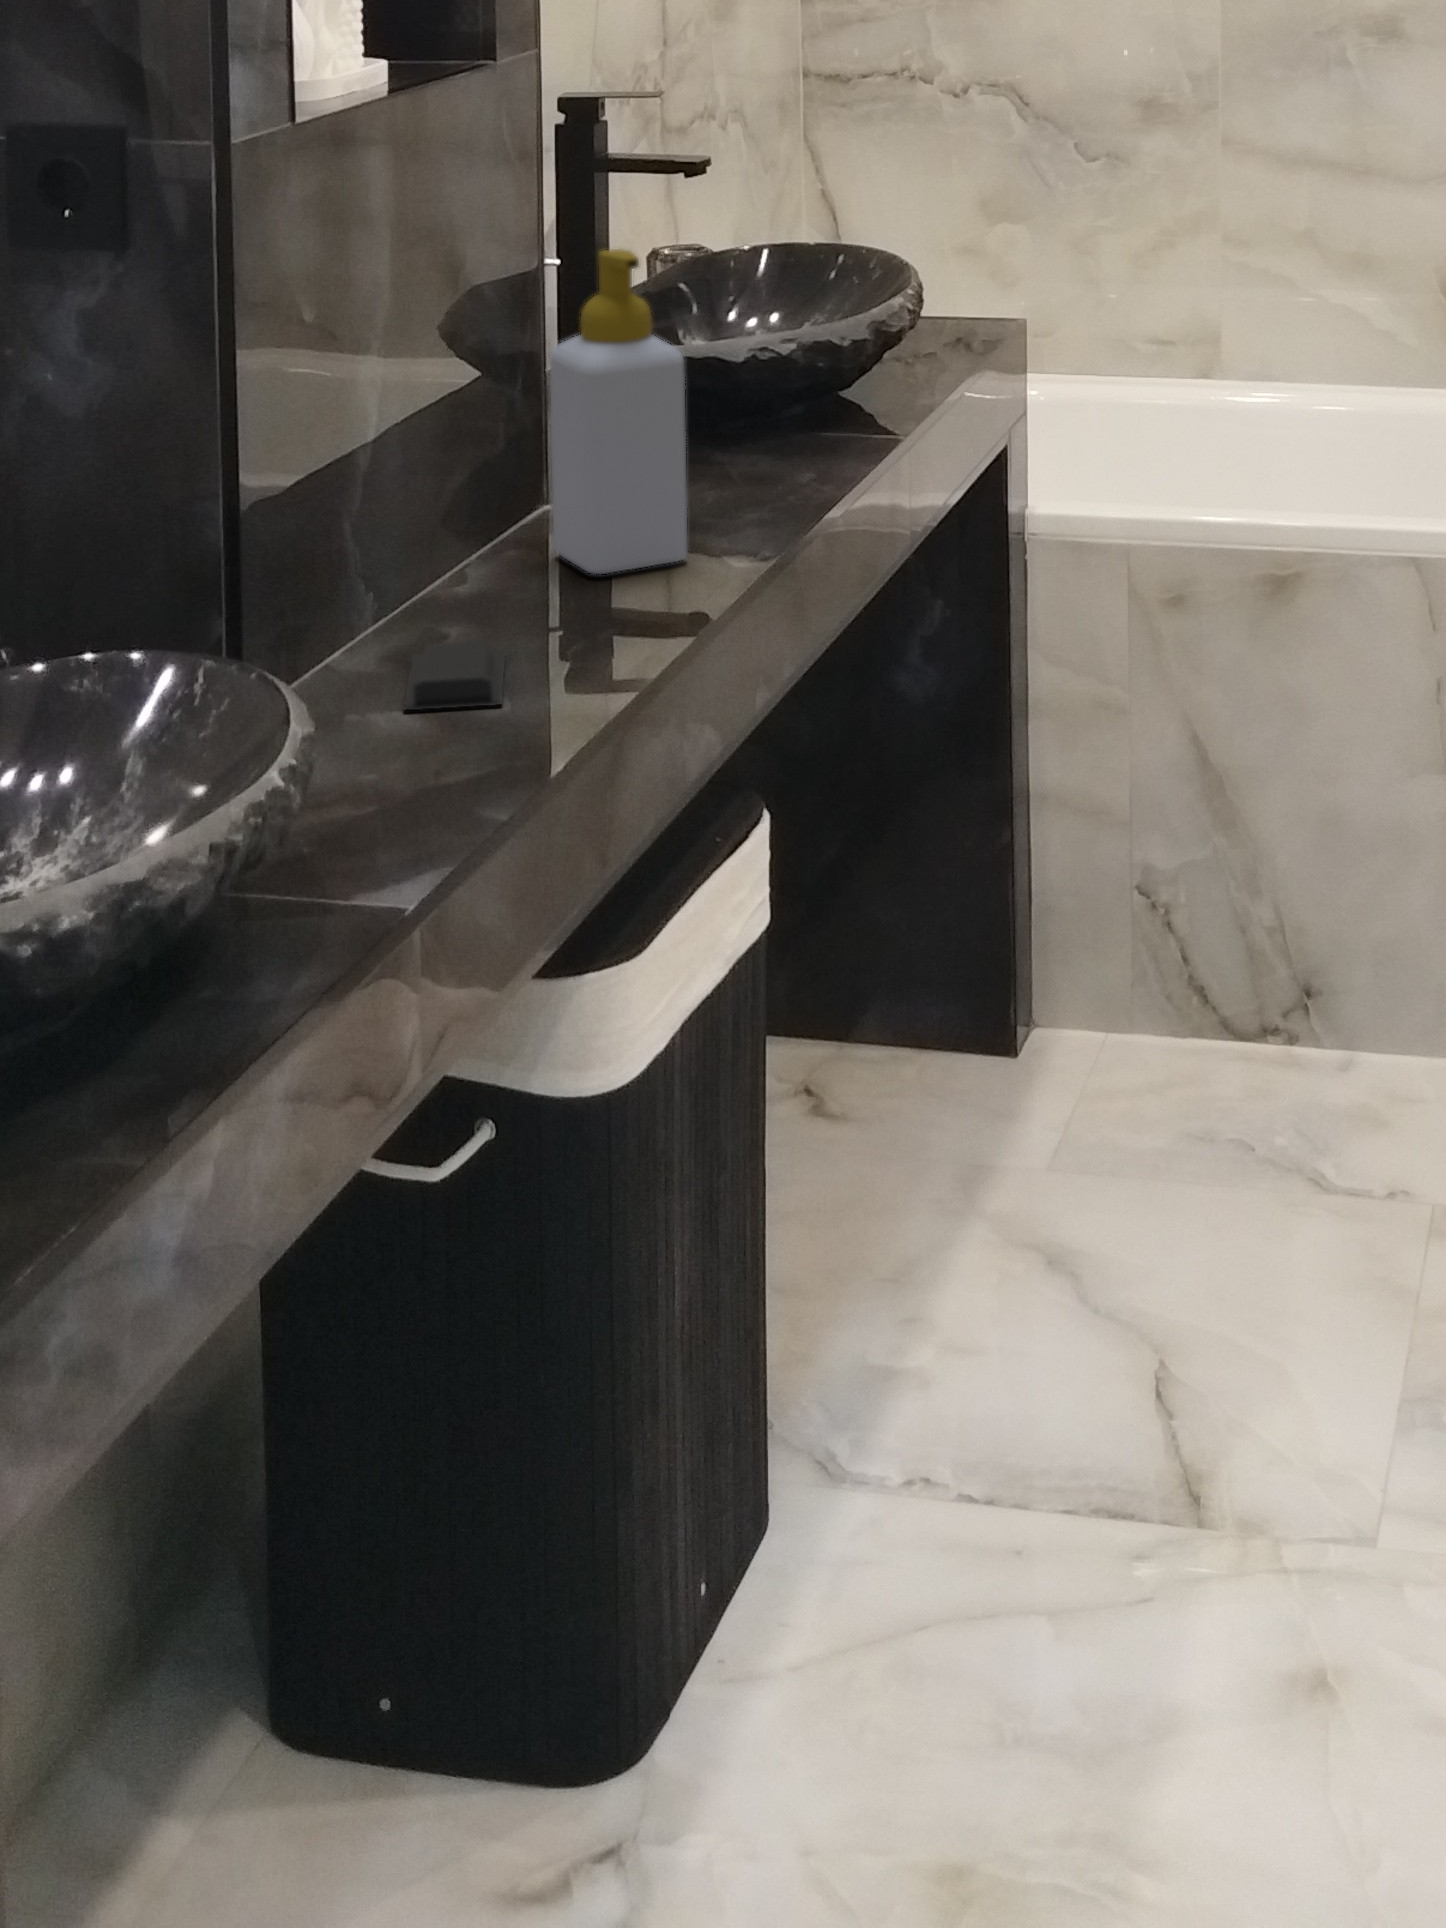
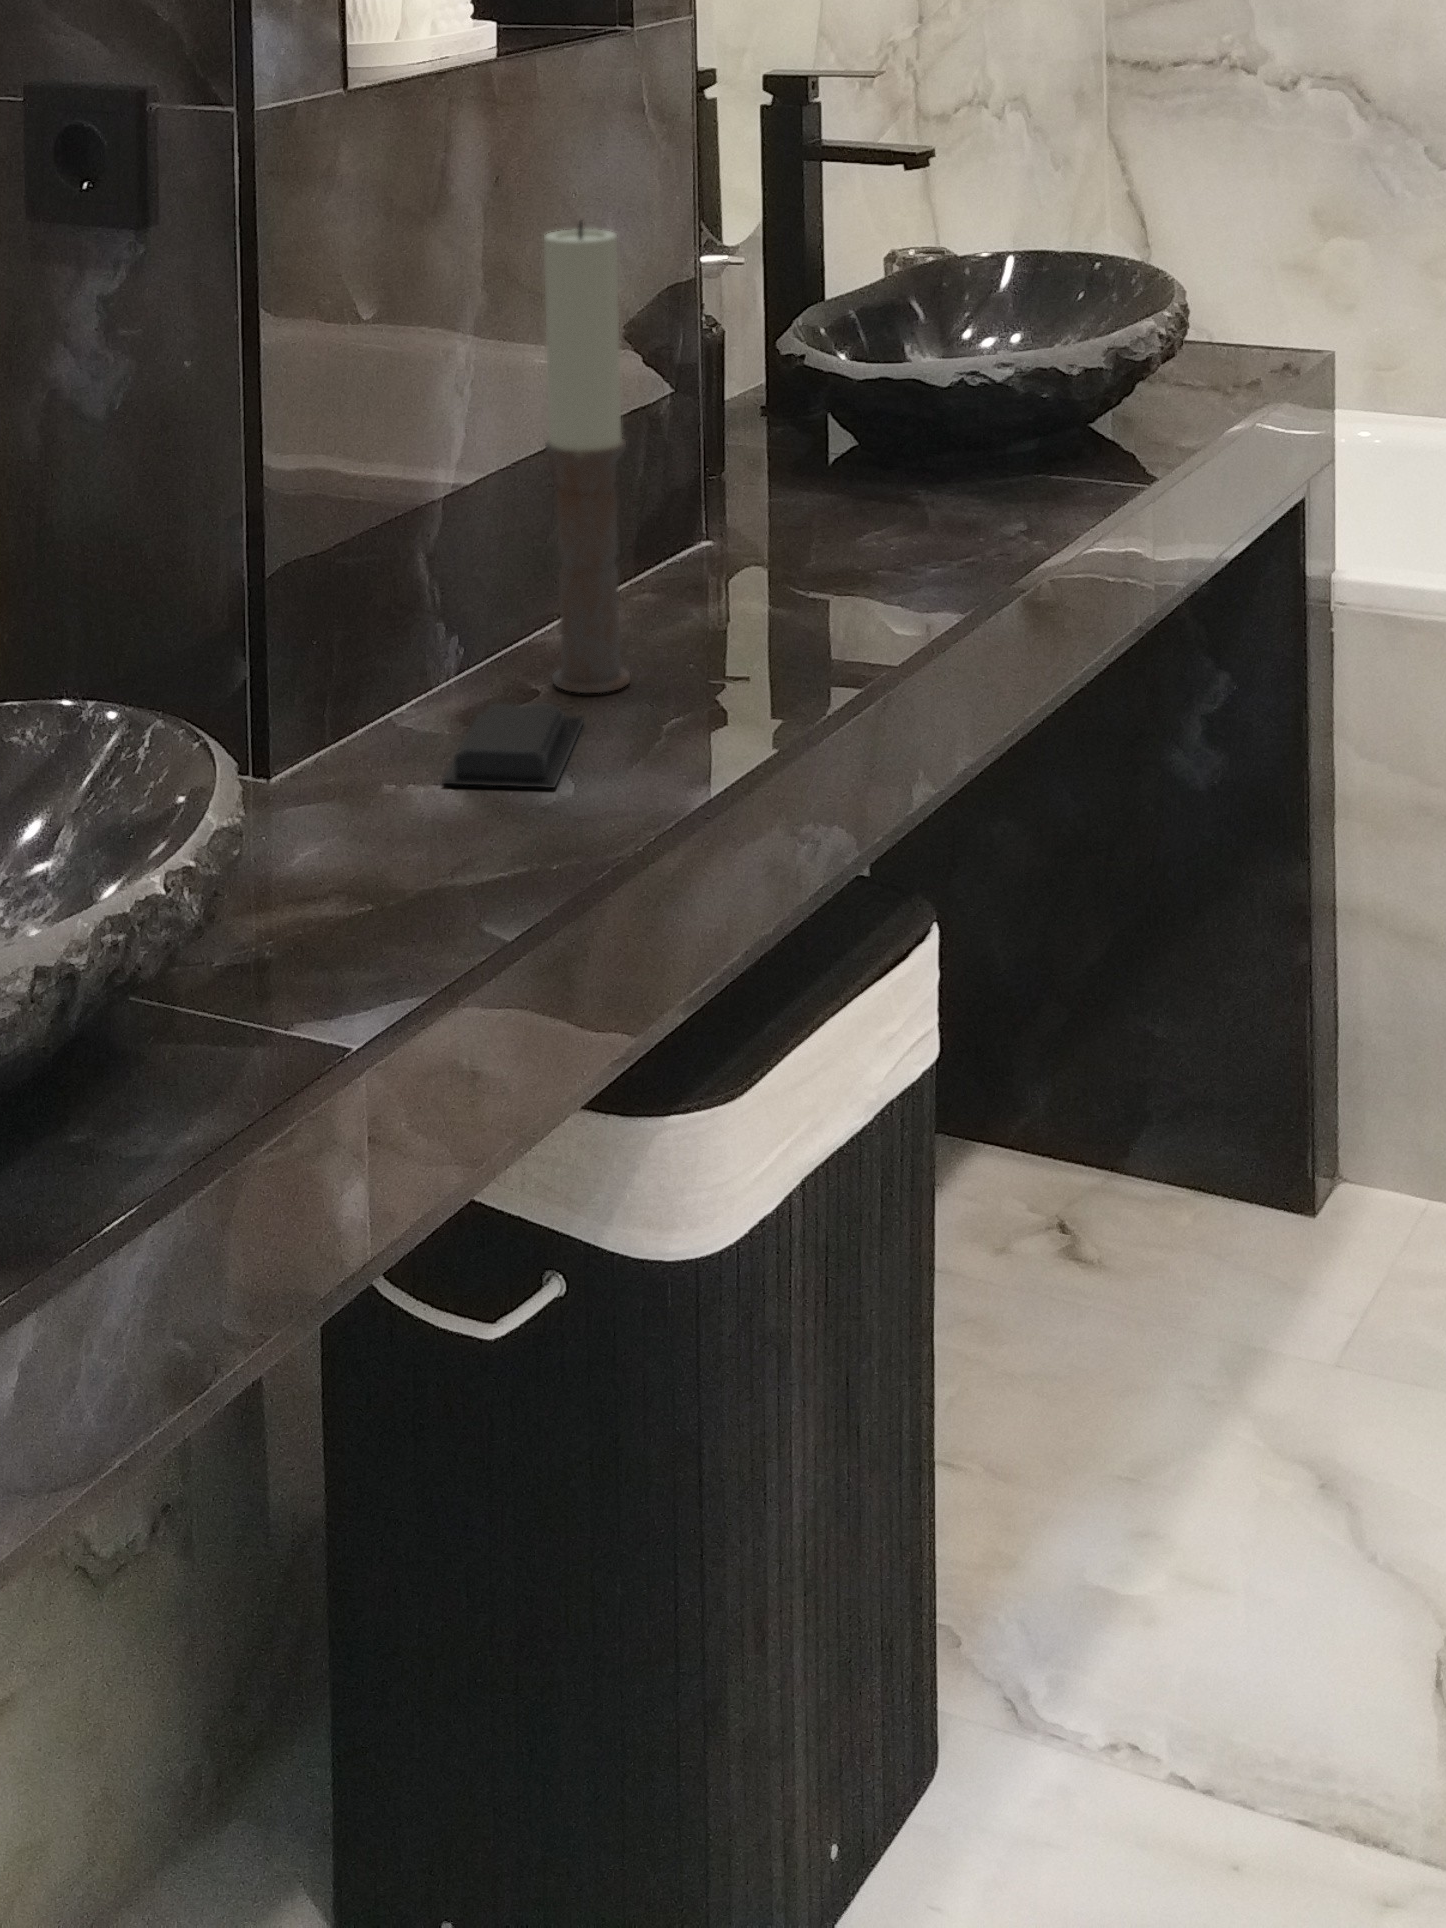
candle: none [460,229,533,632] -> present [544,222,630,693]
soap bottle: present [550,249,687,574] -> none [676,249,833,630]

